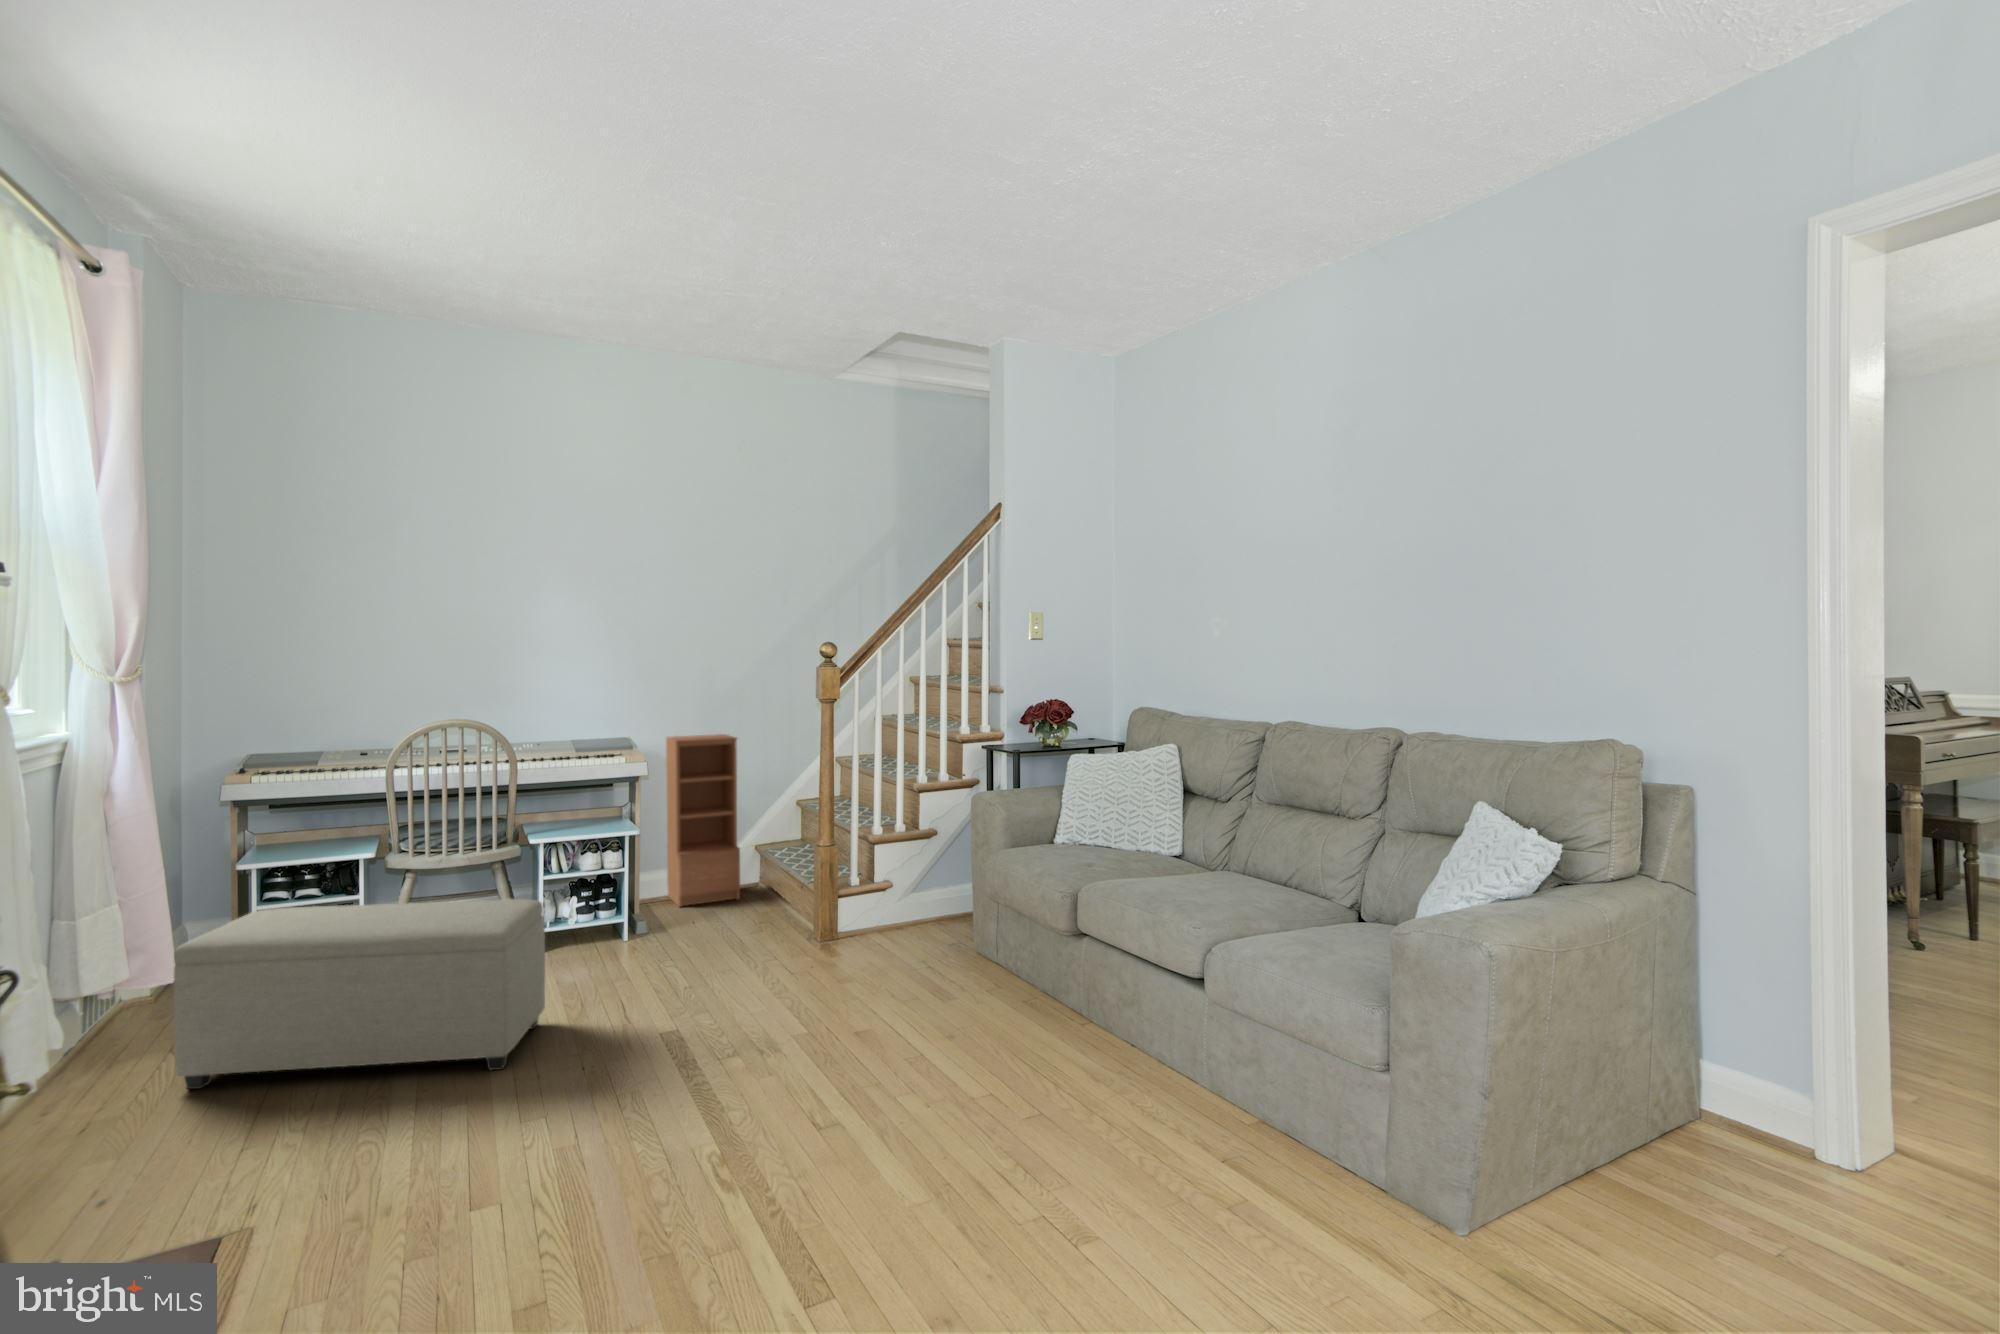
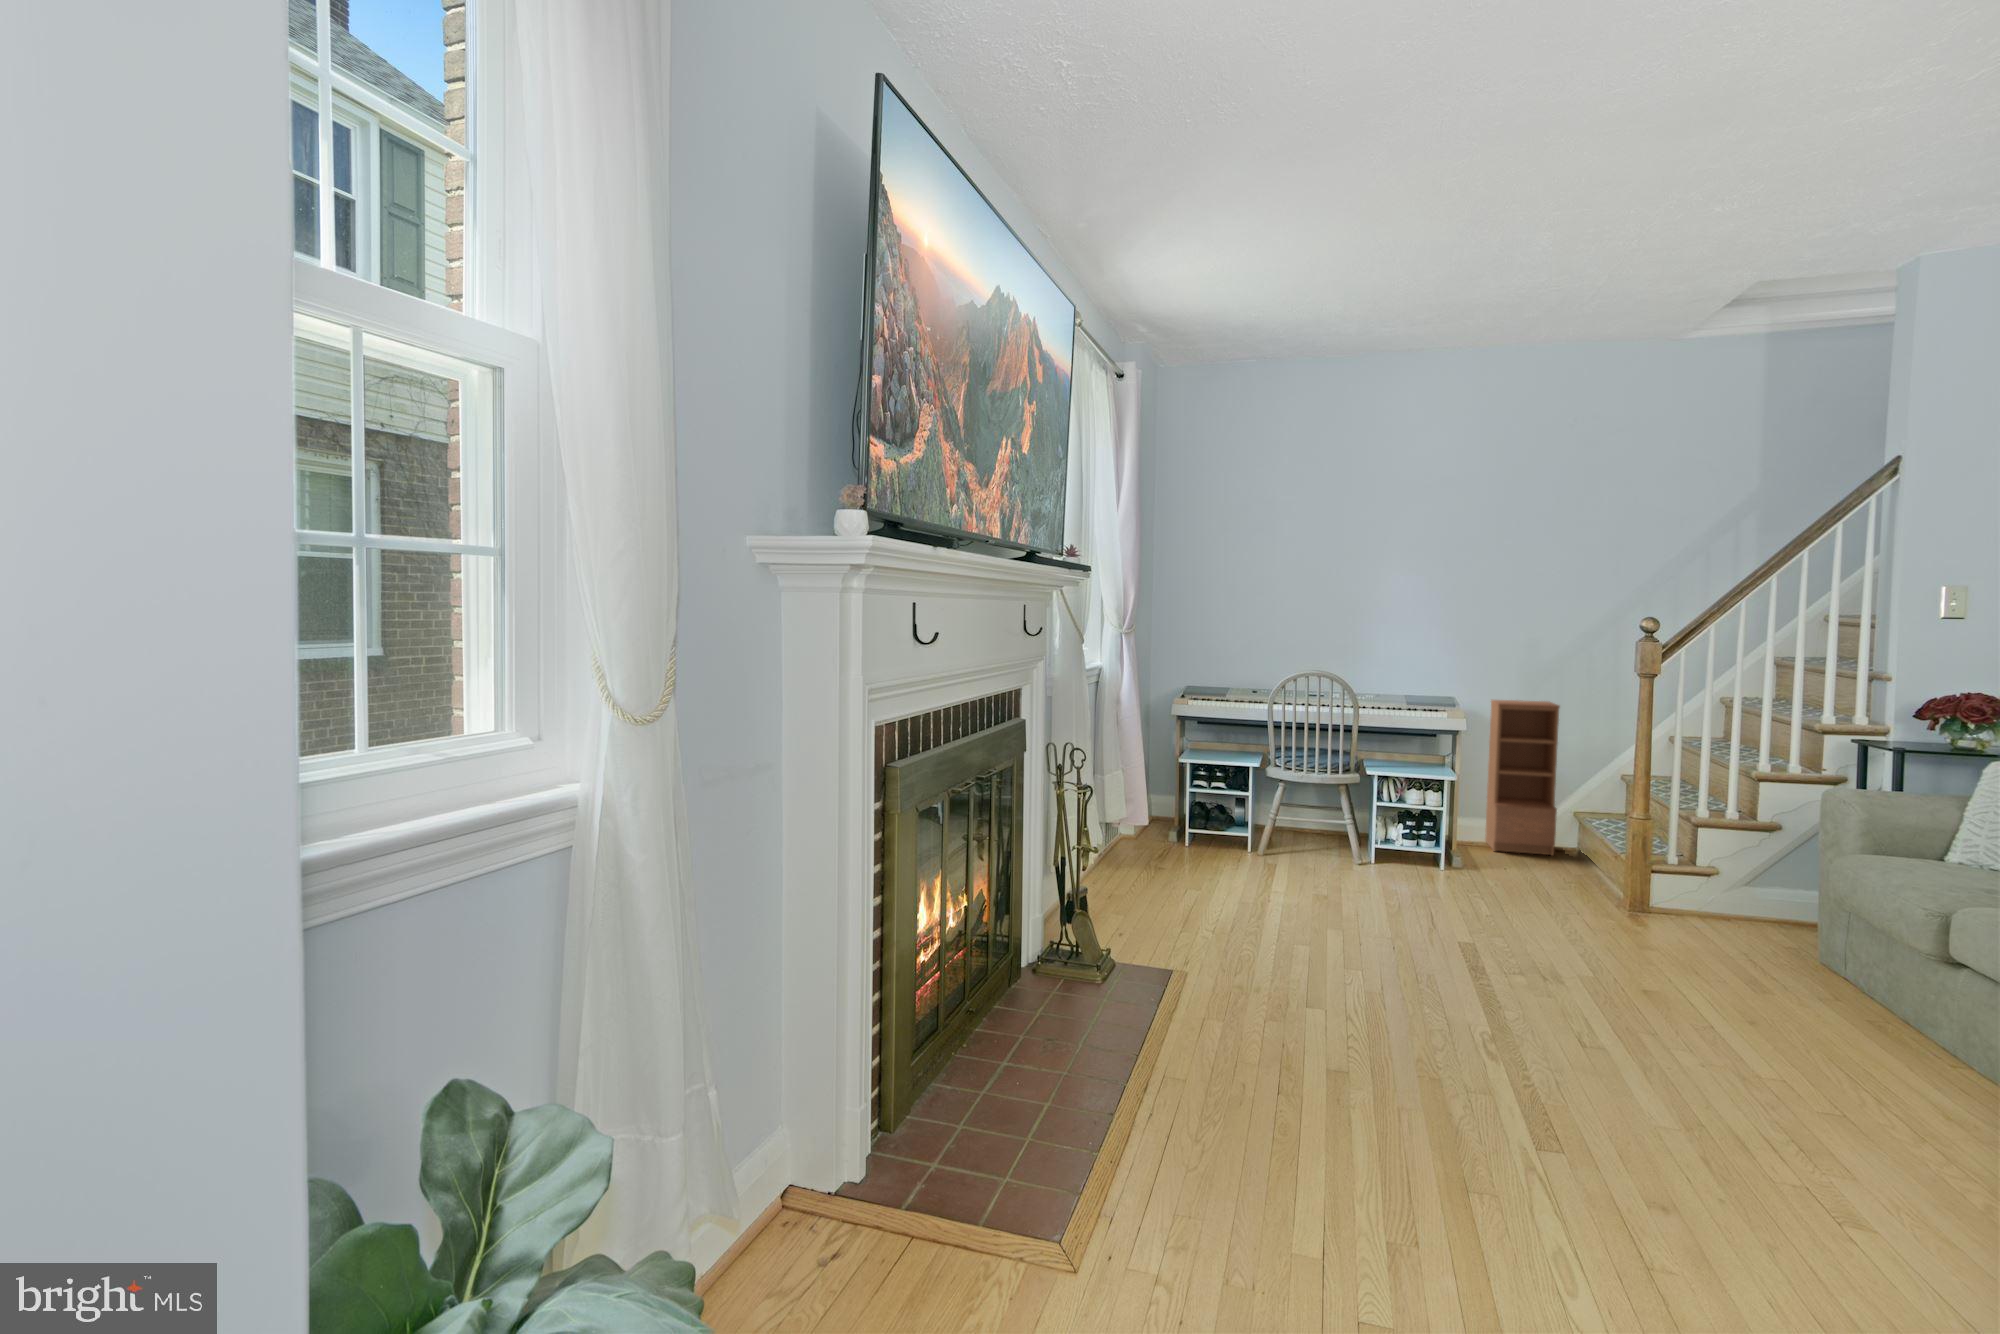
ottoman: present [174,899,545,1089] -> none [1146,789,1369,928]

